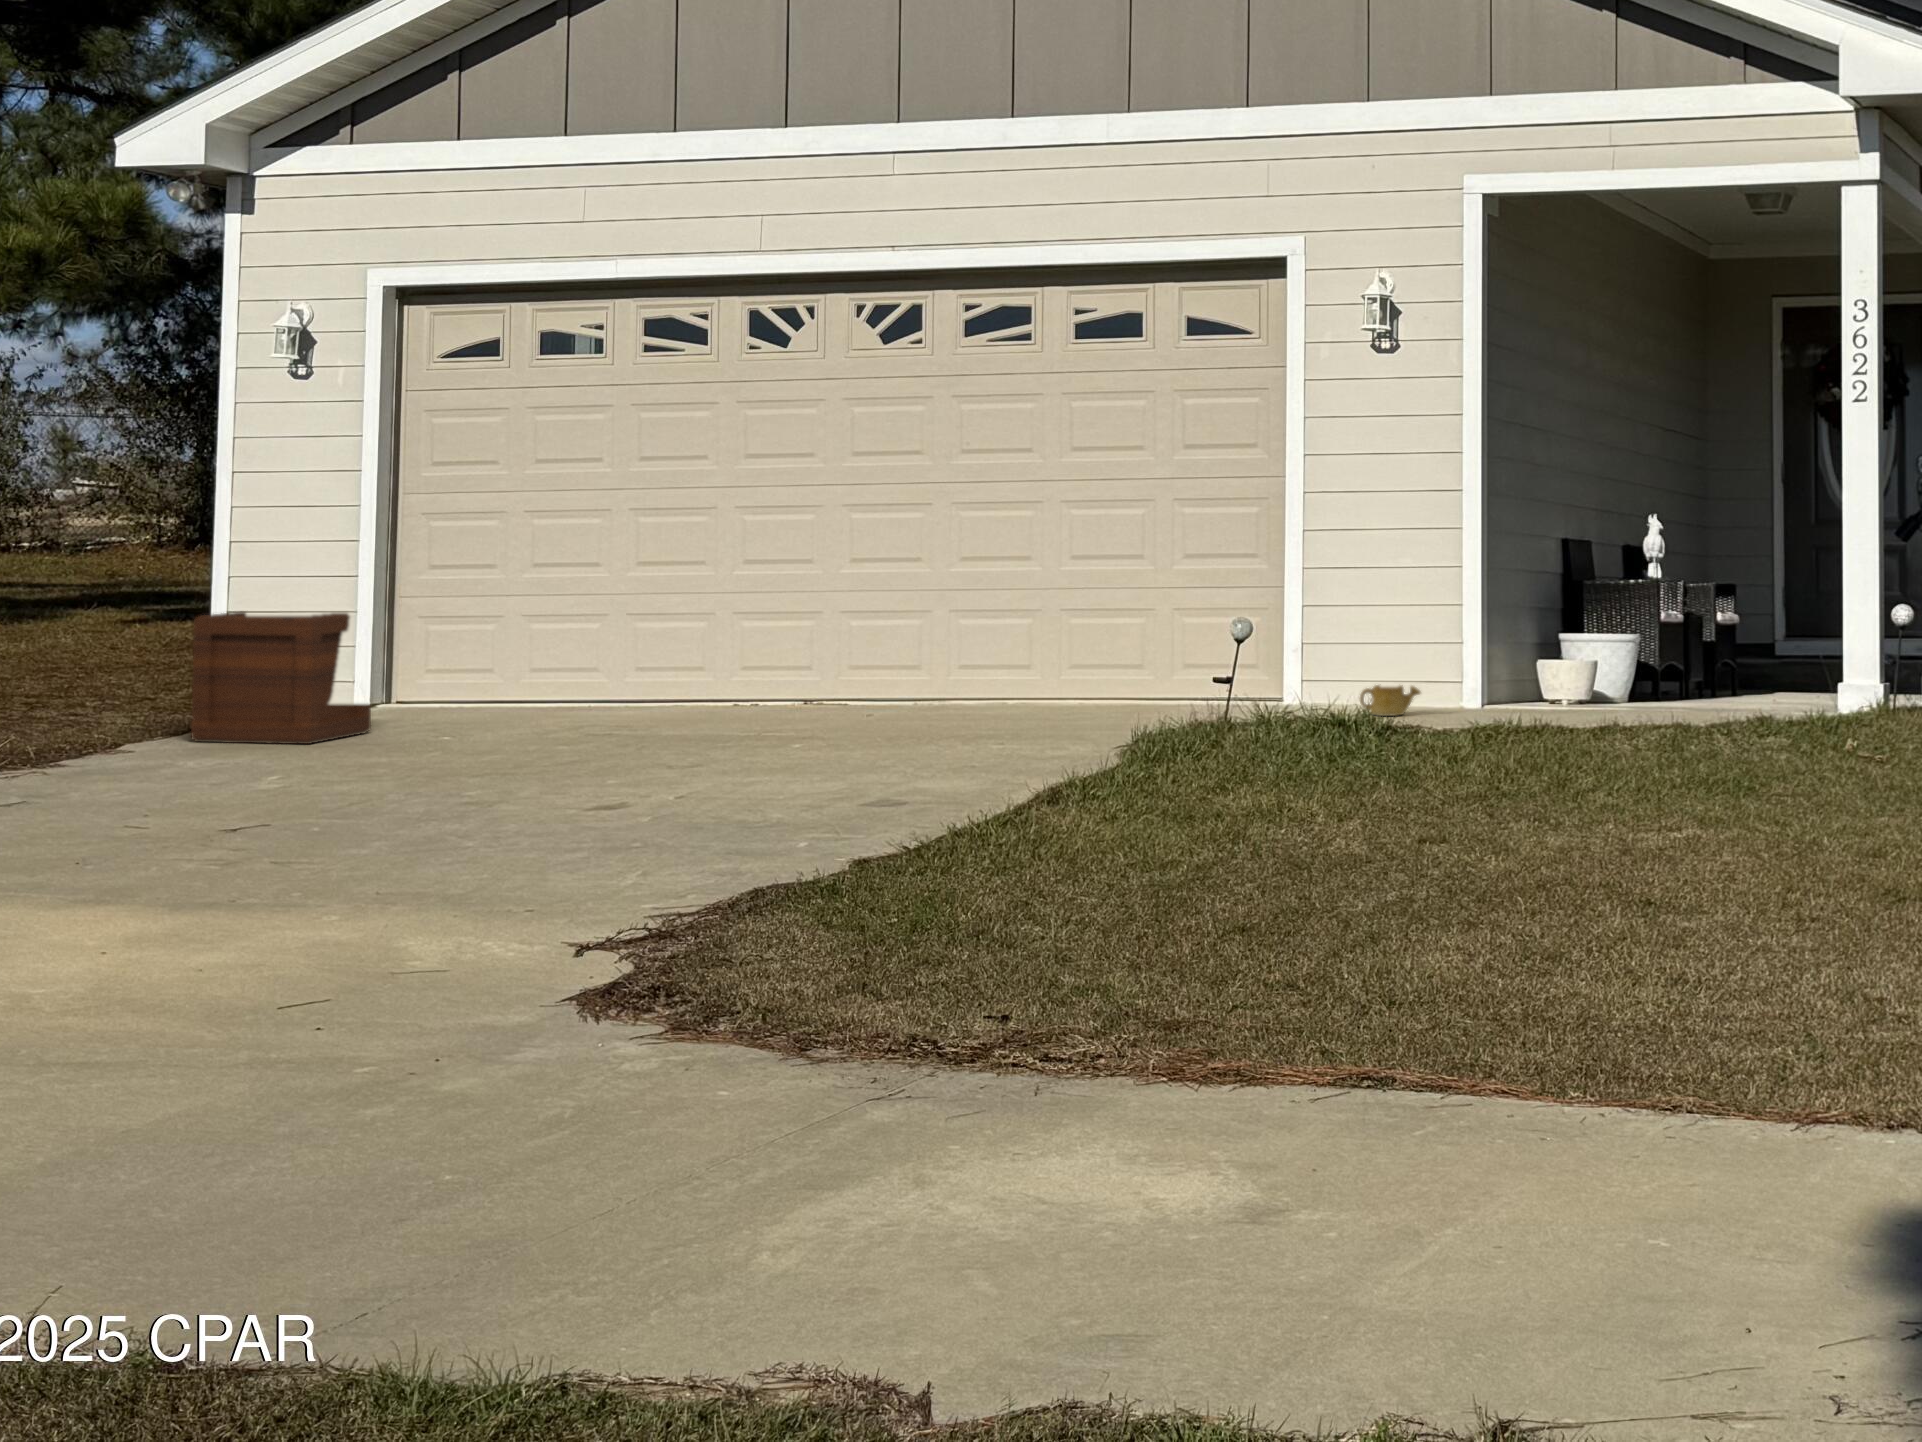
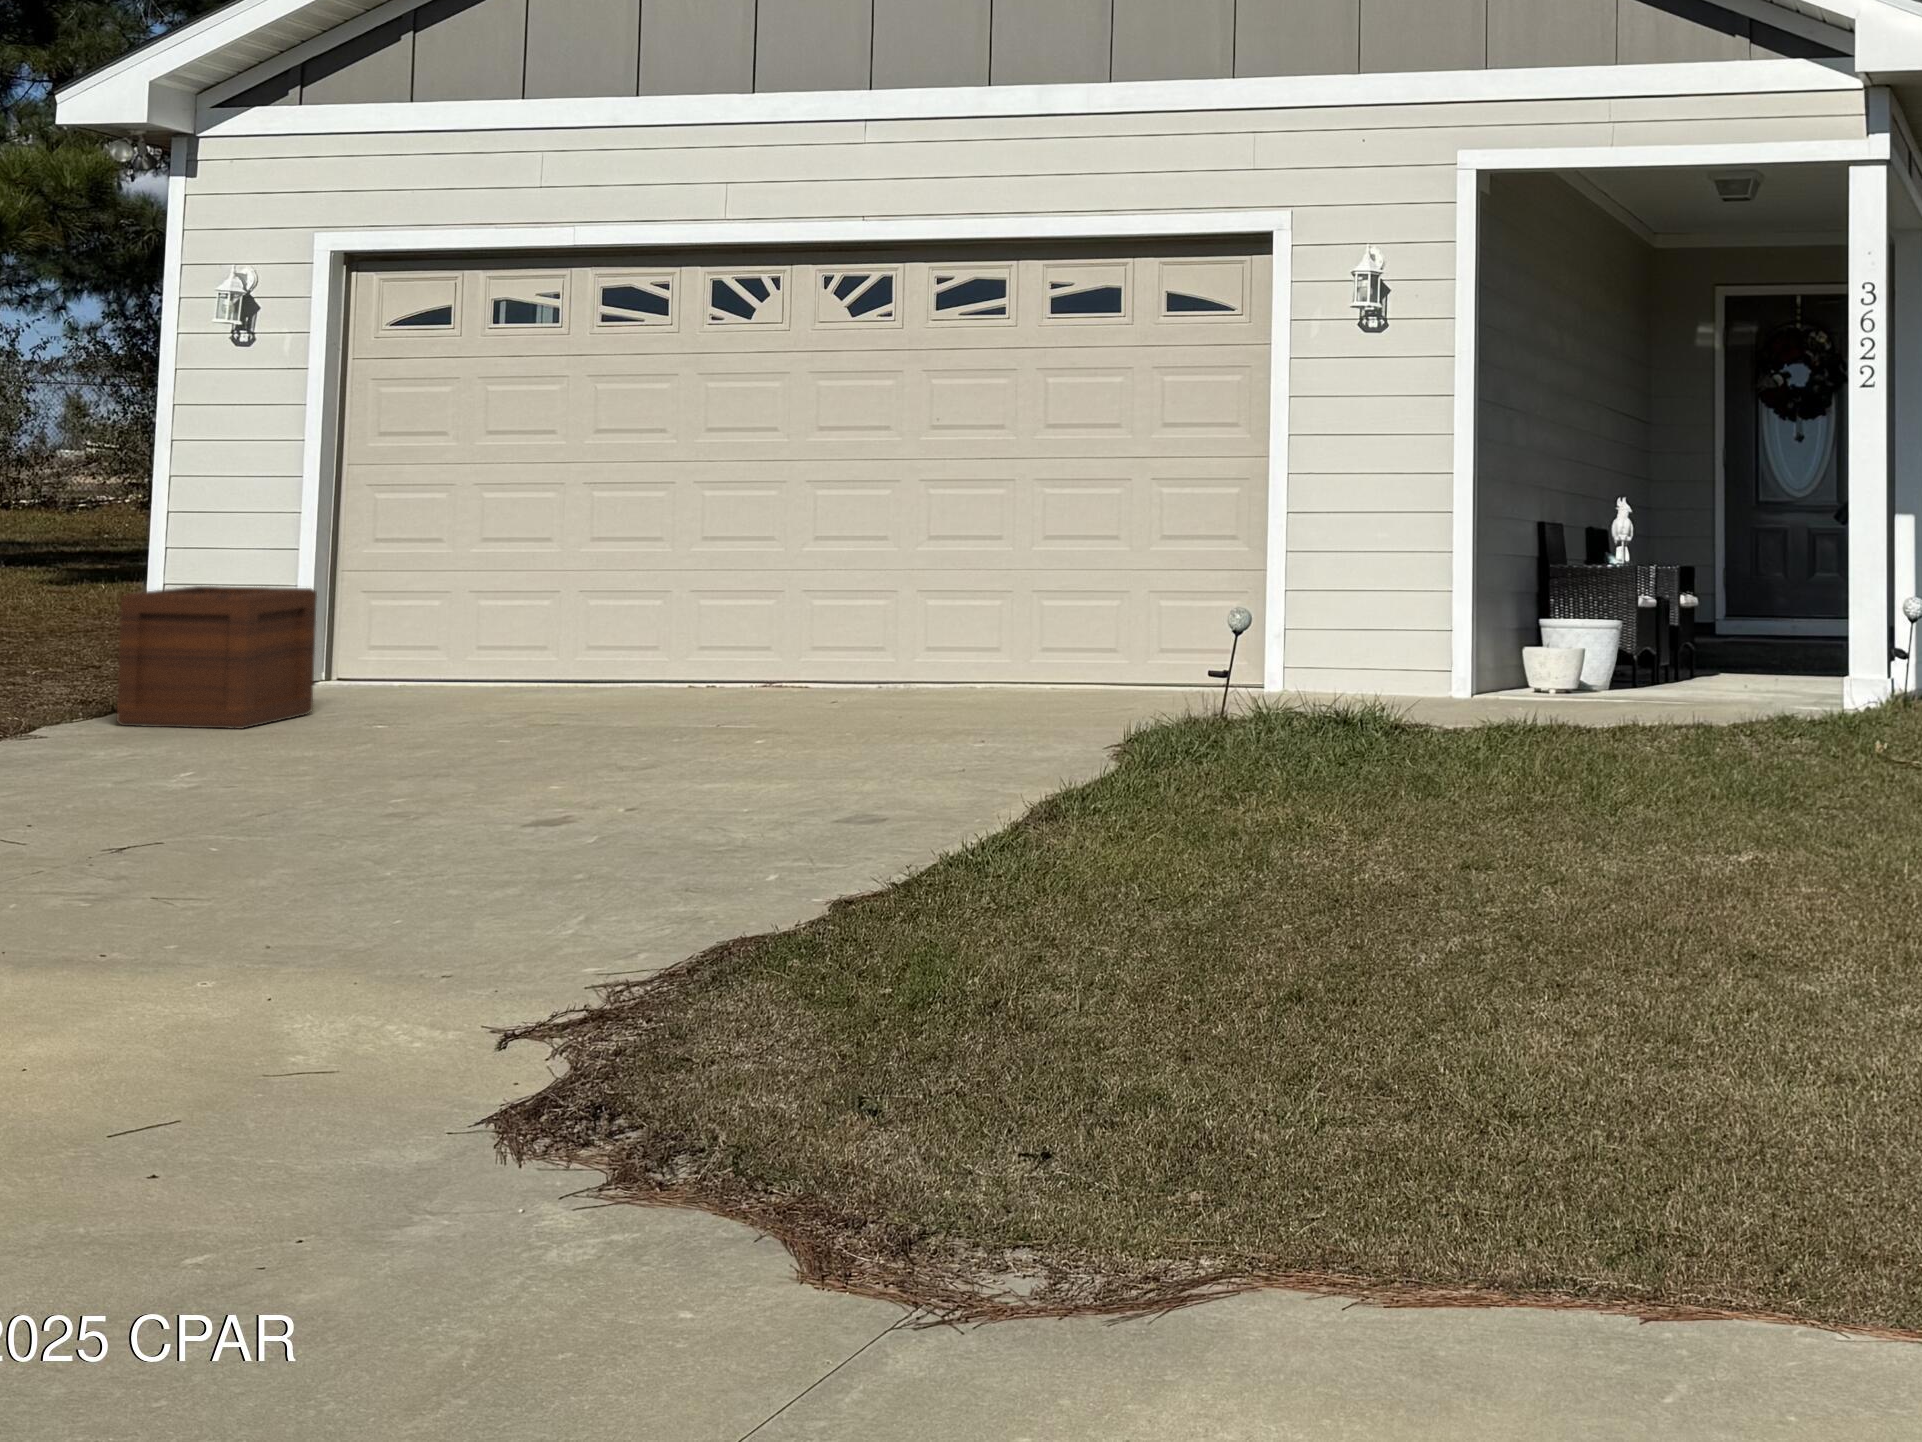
watering can: present [1360,685,1421,716] -> none [1348,672,1412,706]

